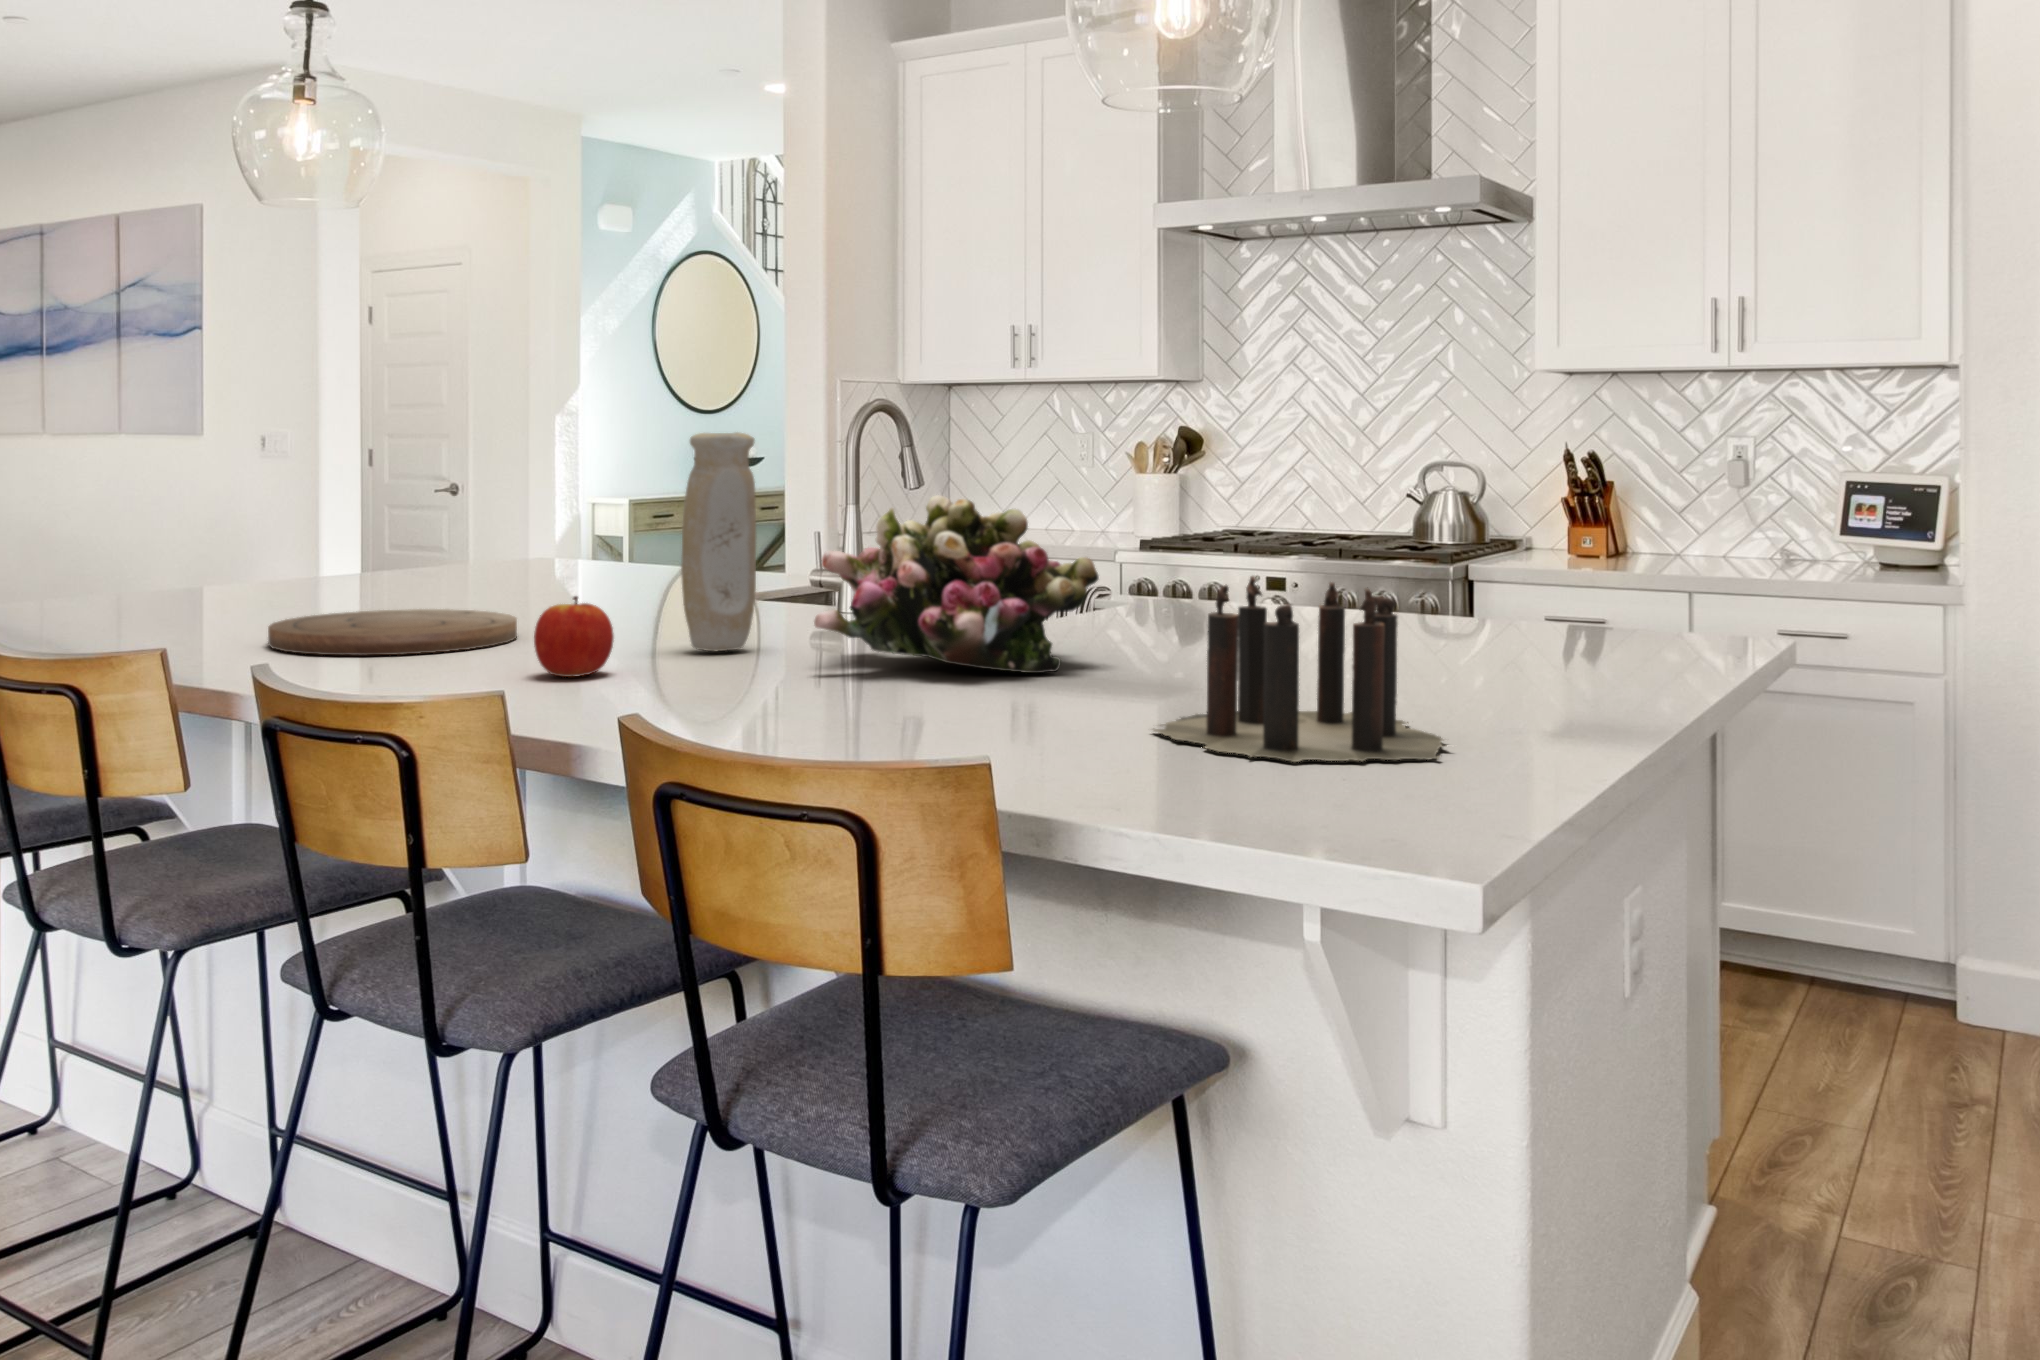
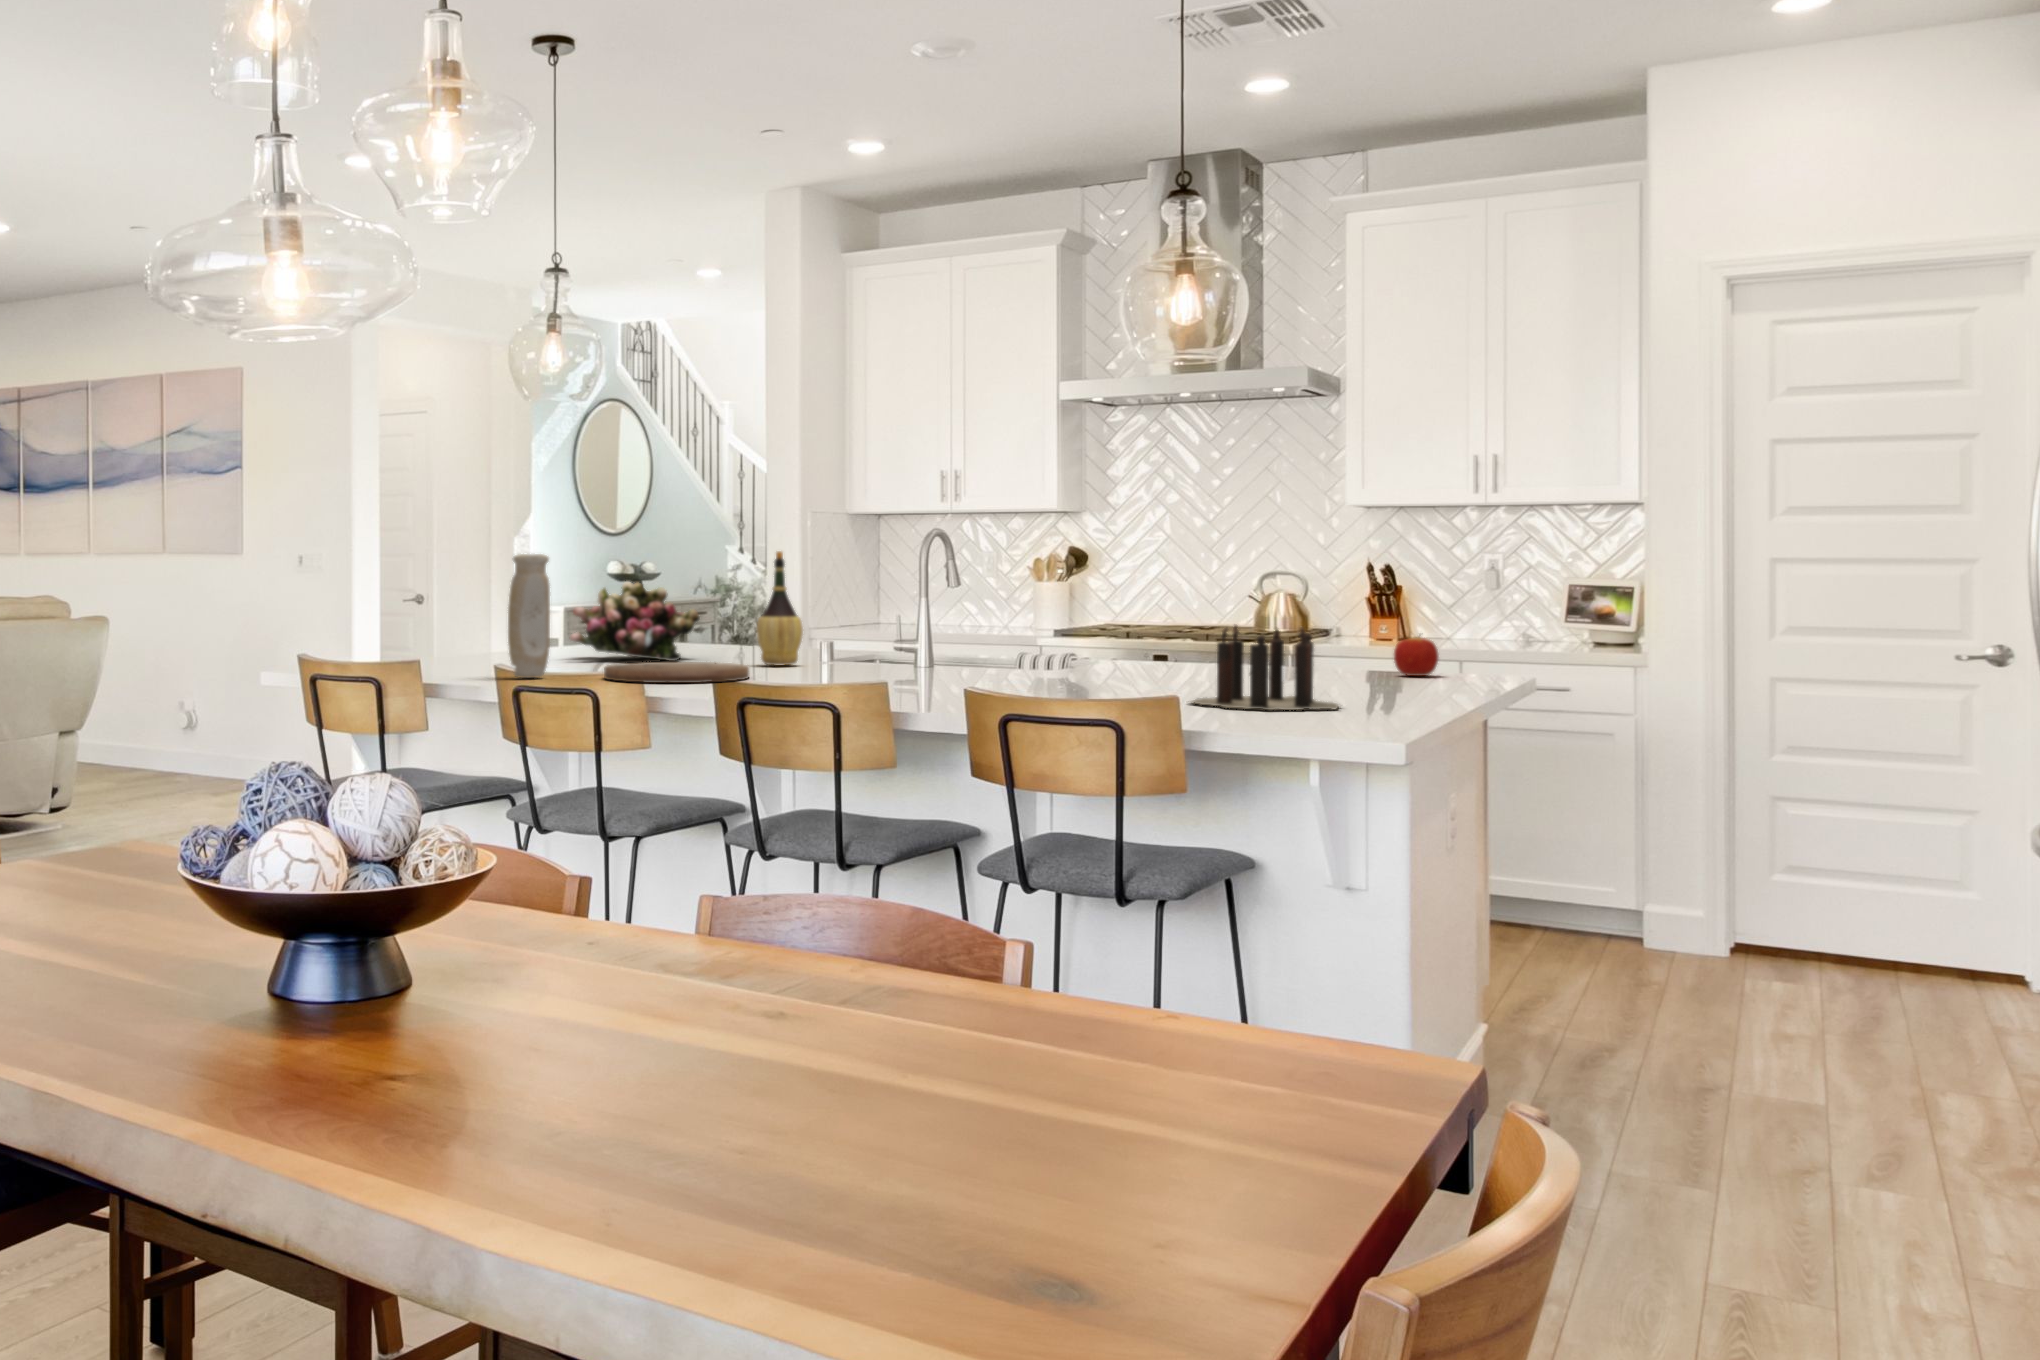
wine bottle: none [590,432,662,610] -> present [757,551,803,666]
vase: present [681,432,756,652] -> present [508,554,550,678]
flower arrangement: present [814,495,1099,673] -> present [570,582,700,661]
apple: present [534,596,614,677] -> present [1394,636,1438,676]

